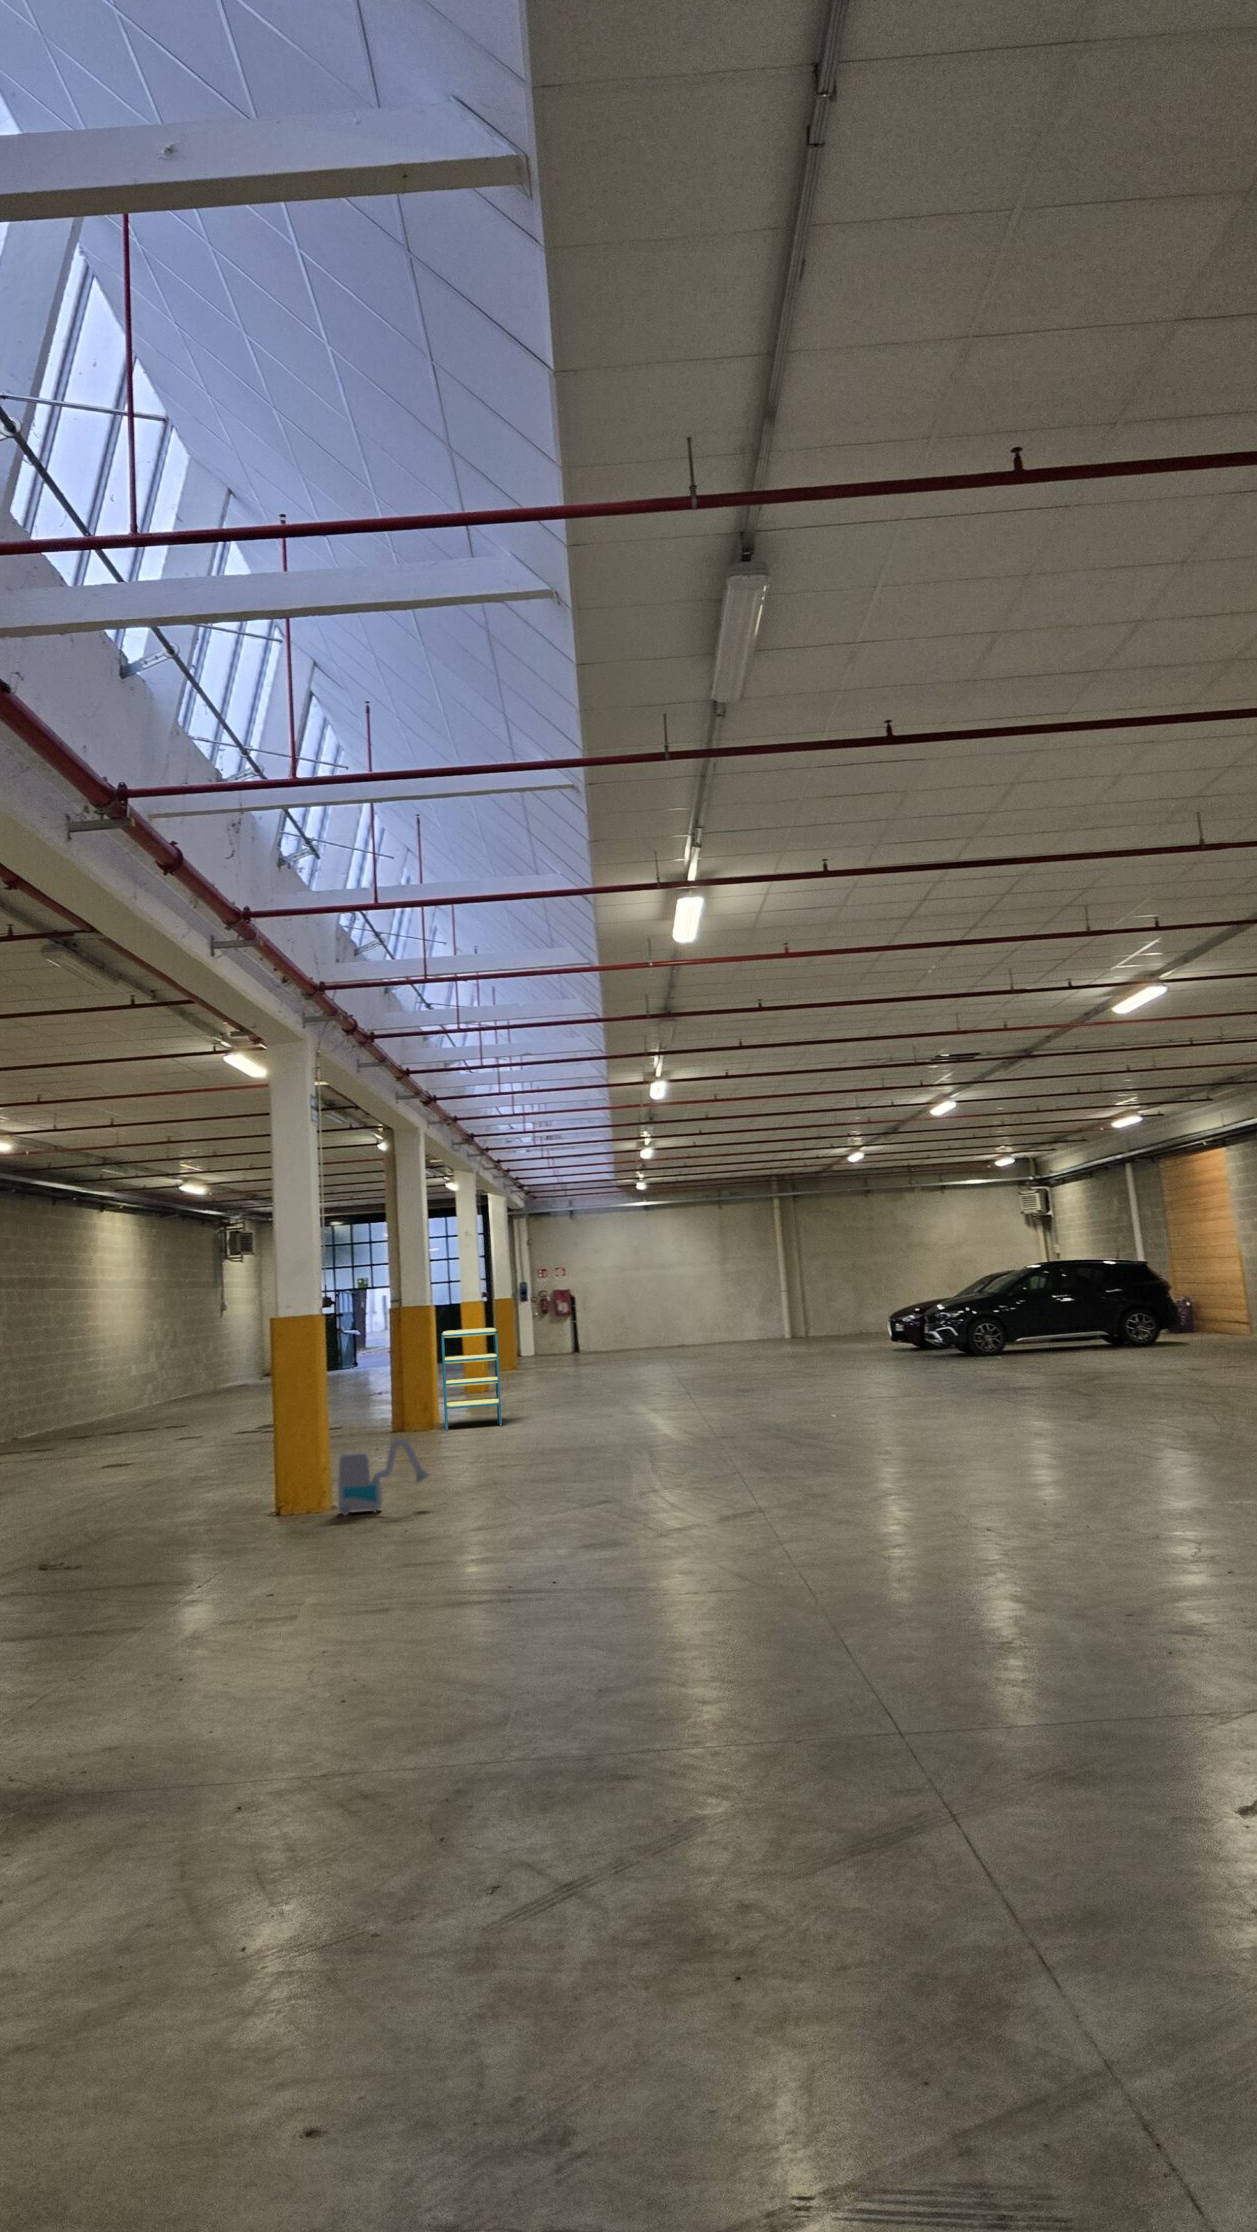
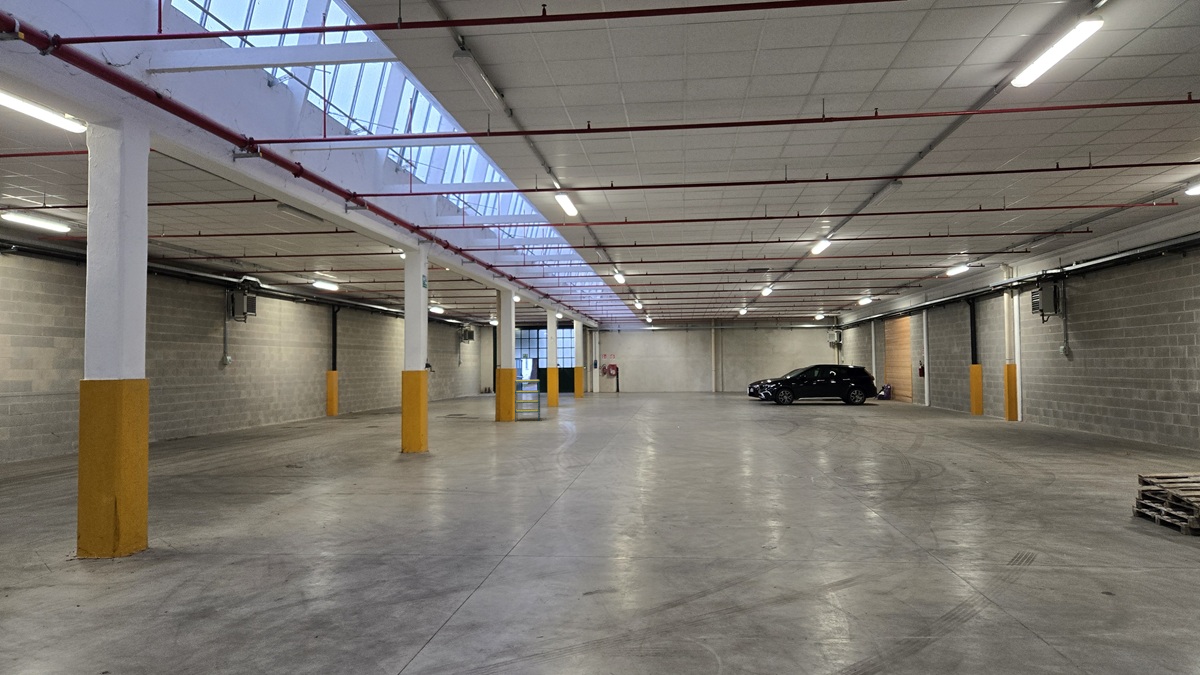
vacuum cleaner: present [338,1438,430,1515] -> none [421,423,461,453]

